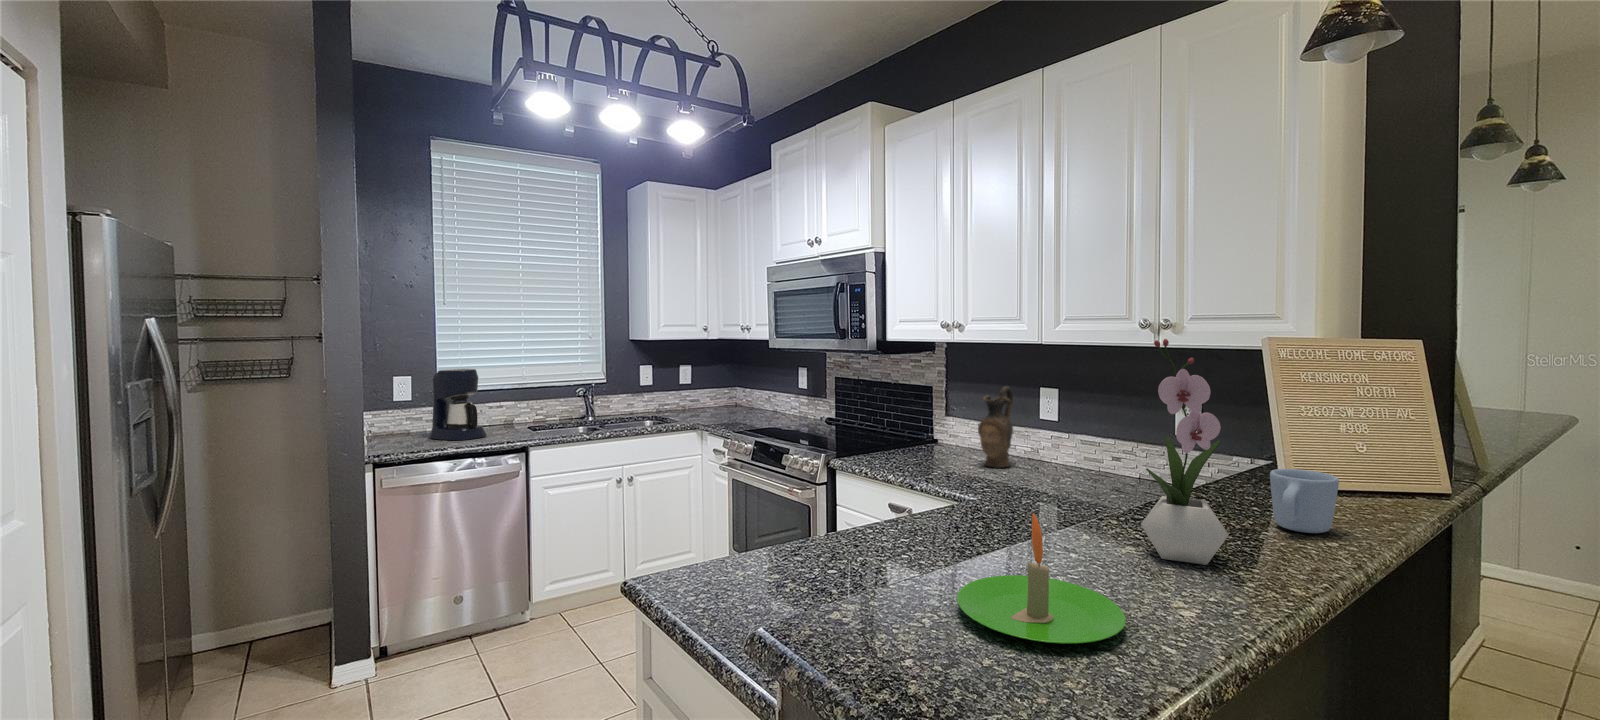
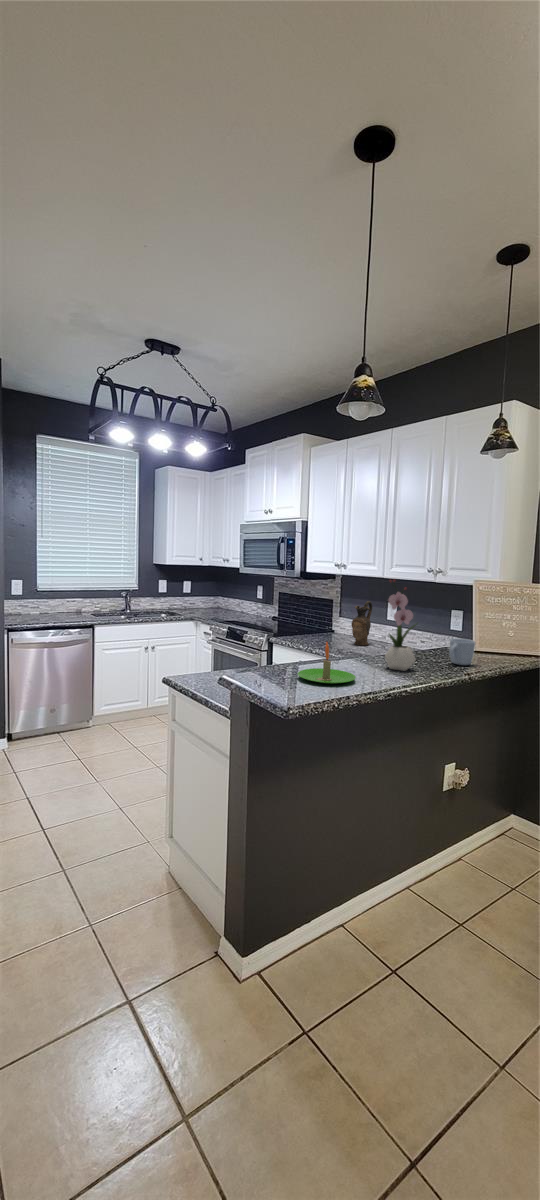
coffee maker: present [429,369,487,440] -> none [36,578,69,620]

